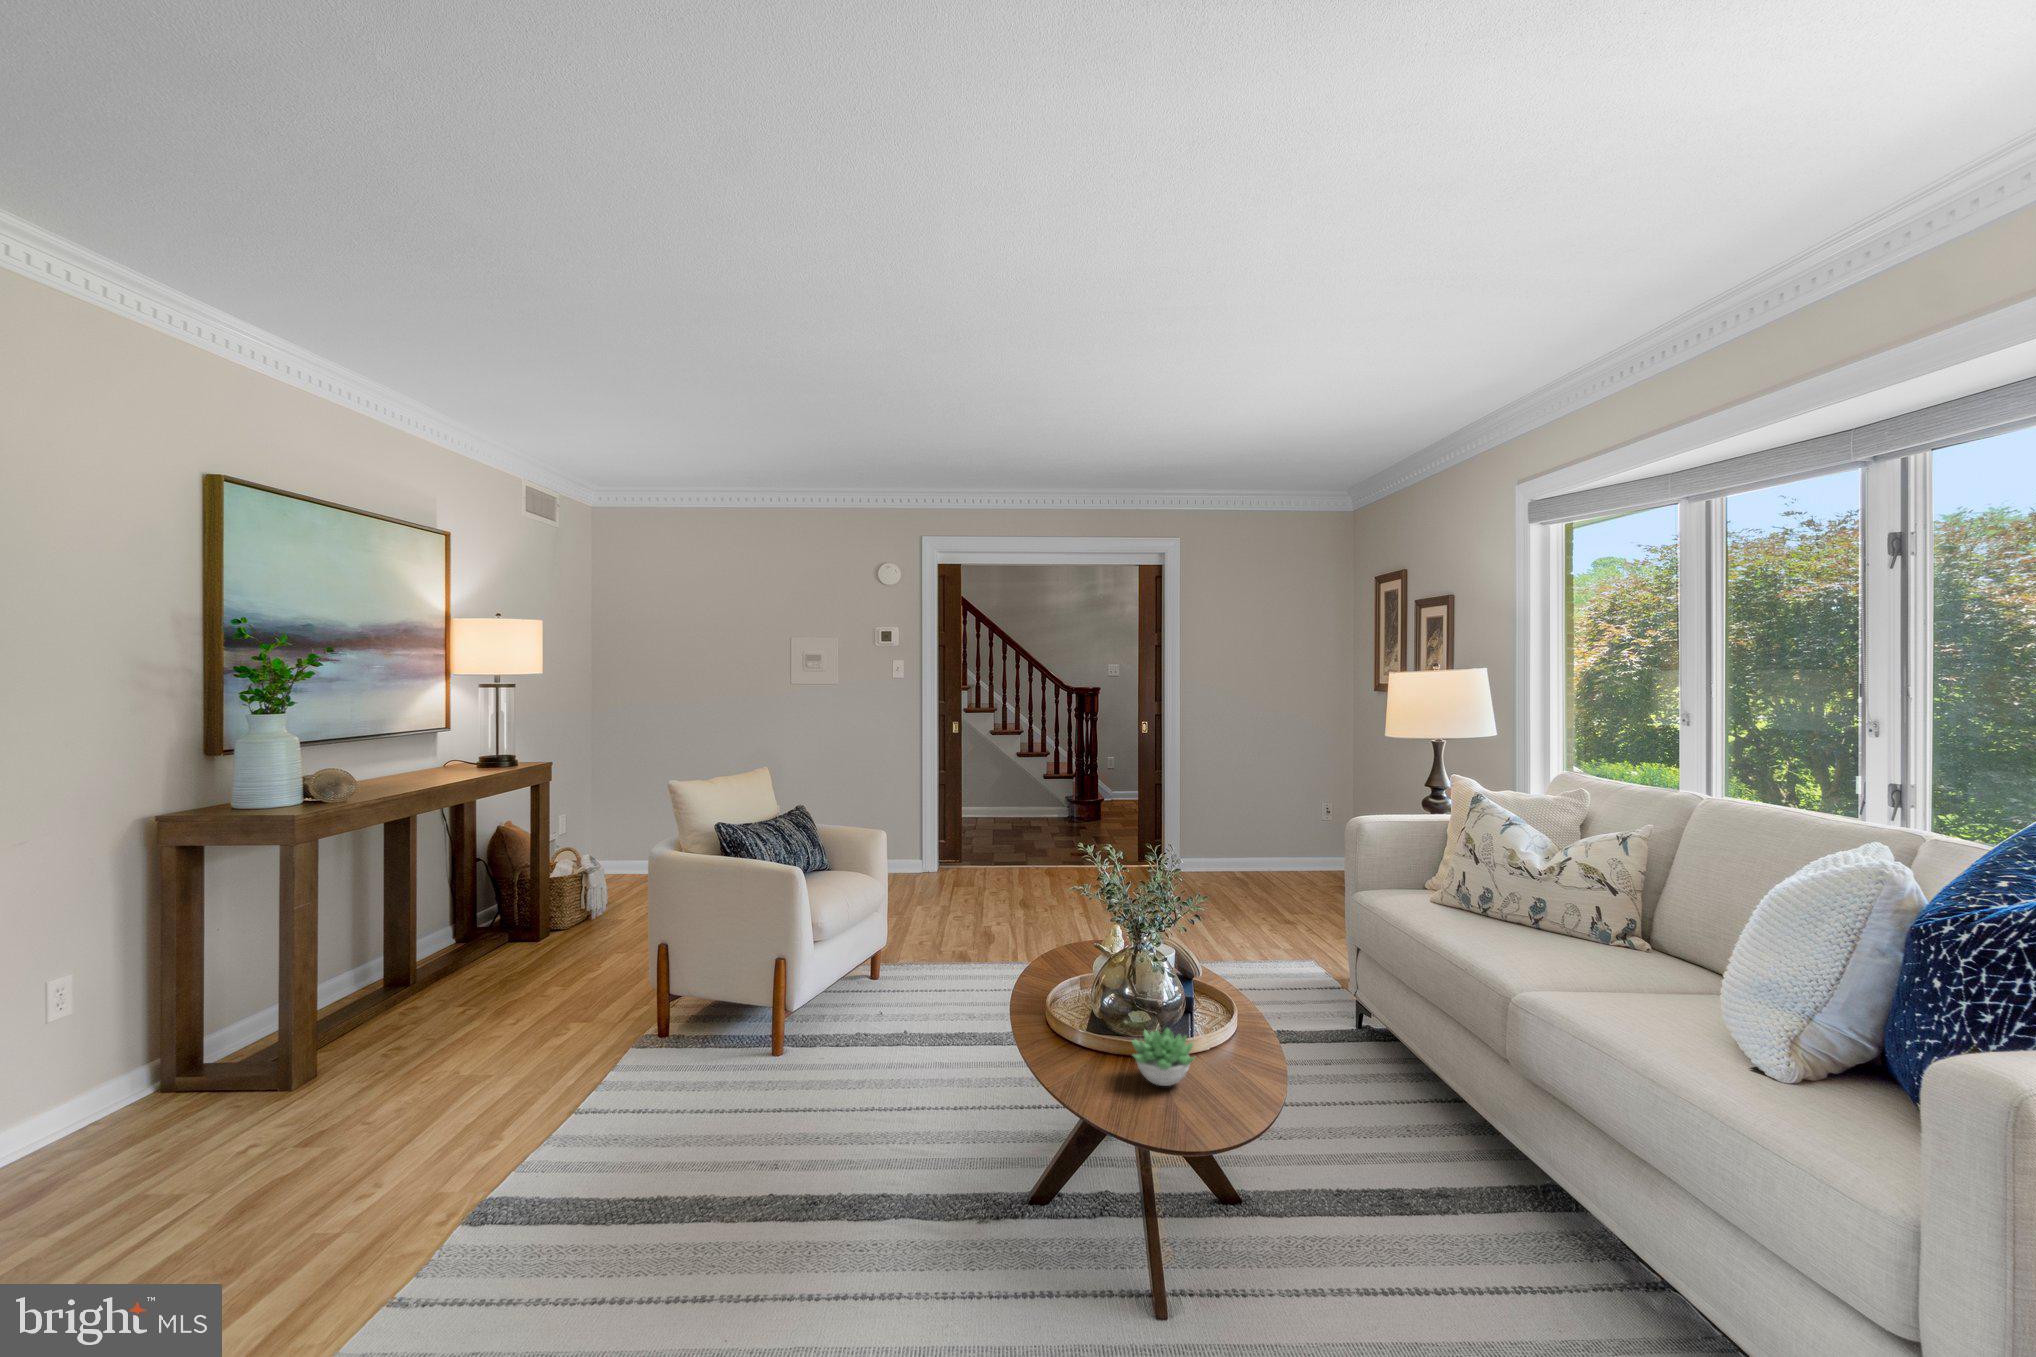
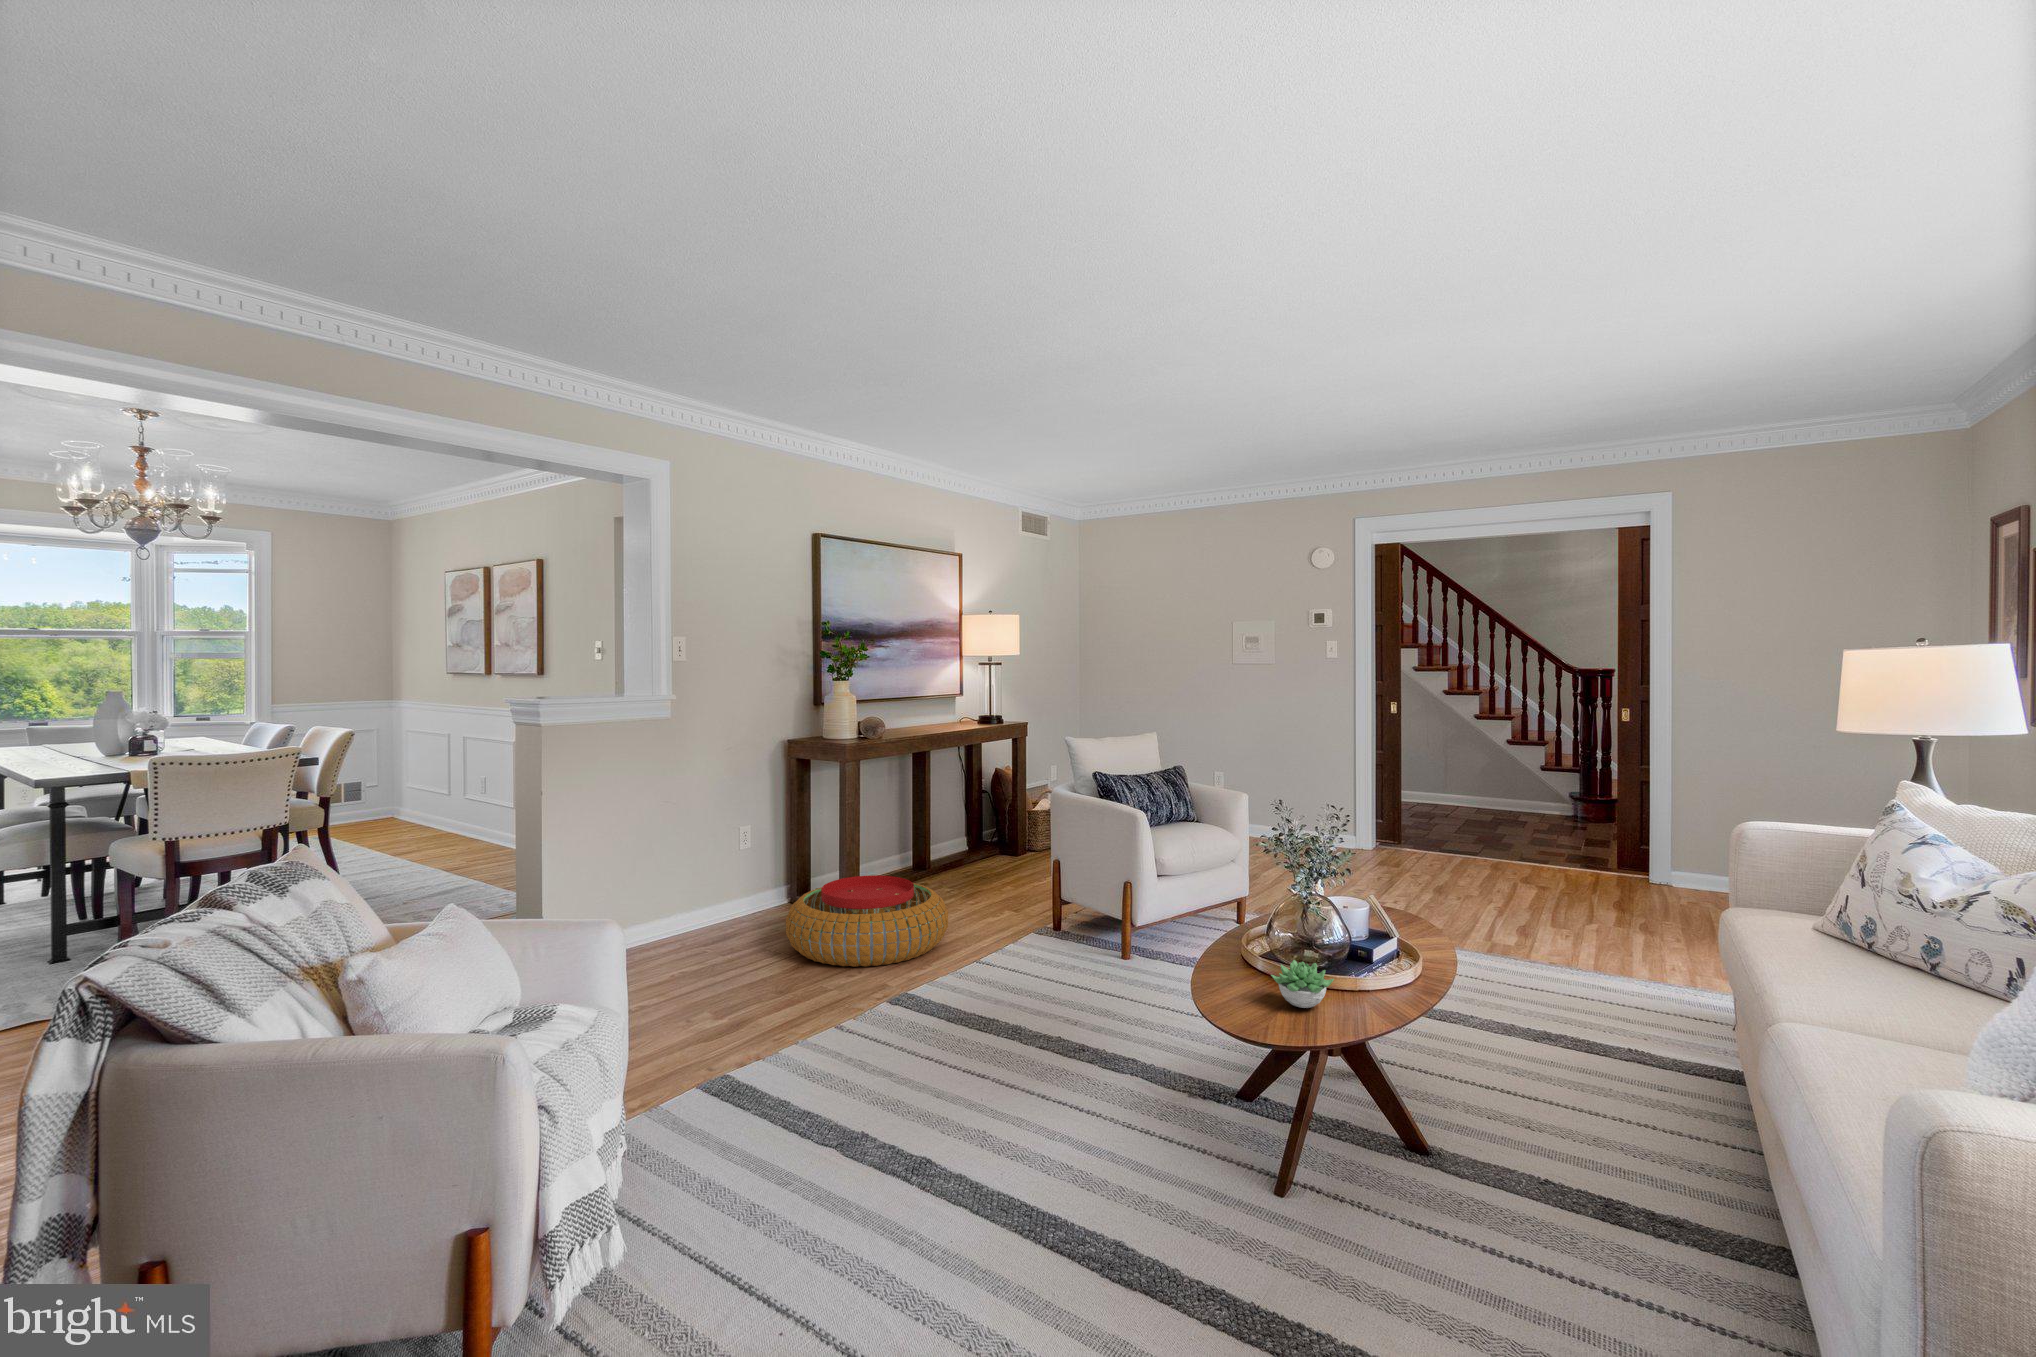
pouf: none [199,1010,513,1186] -> present [786,875,948,967]

